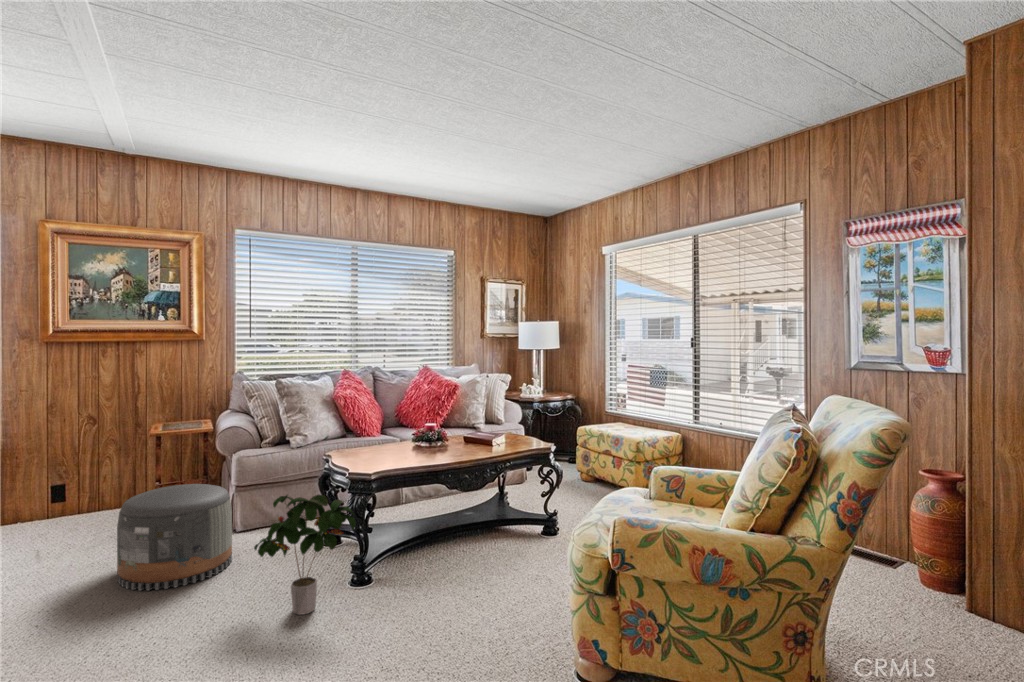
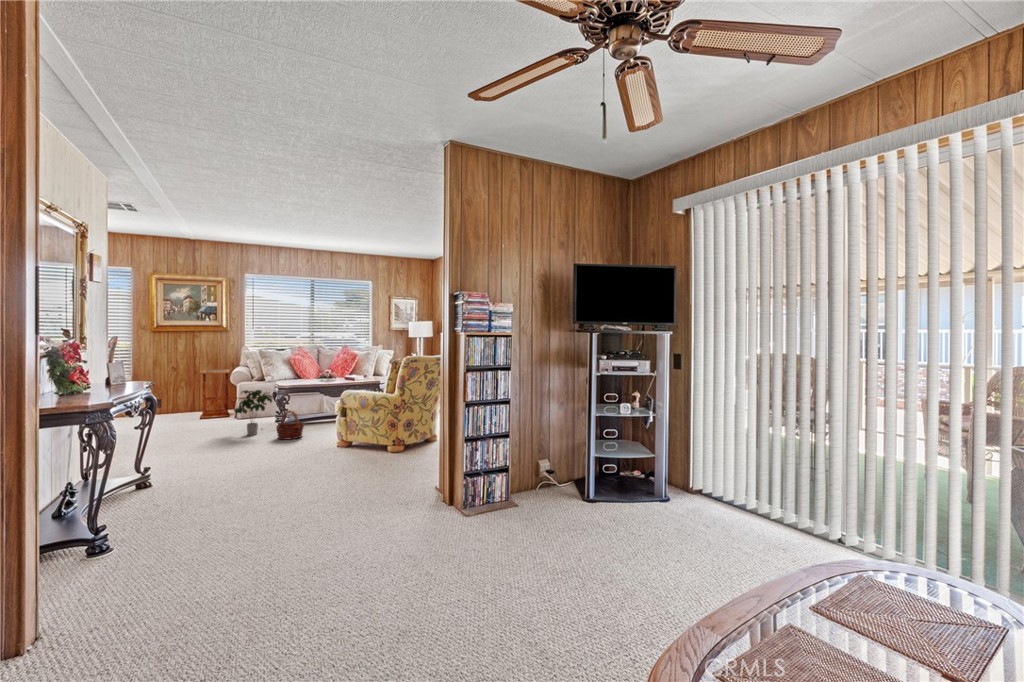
pouf: present [117,484,232,591] -> none [183,392,232,430]
basket: none [377,552,448,639] -> present [276,410,304,440]

